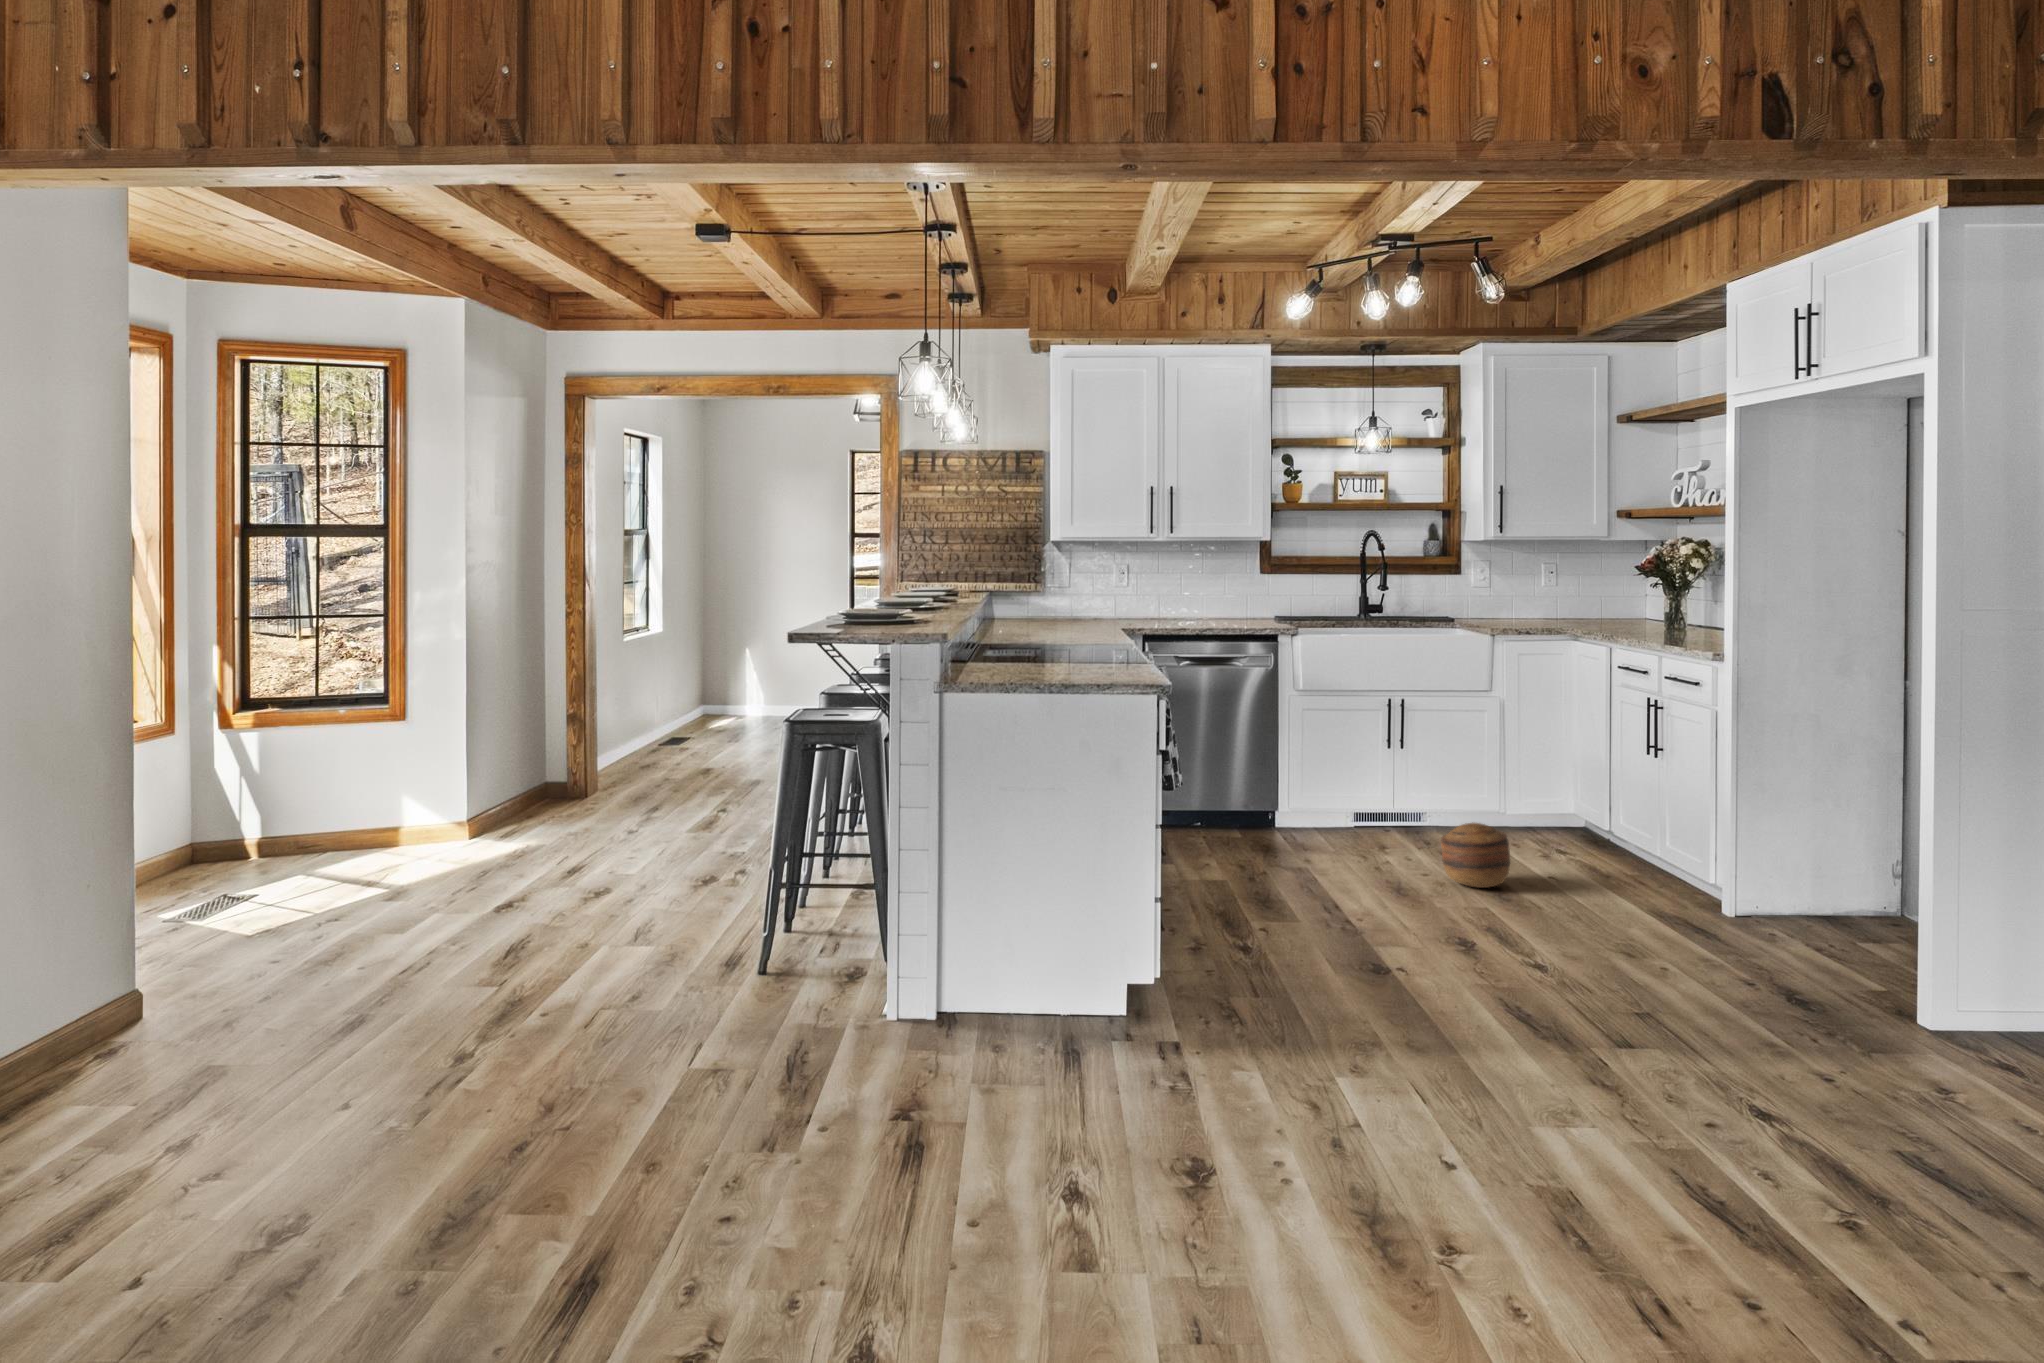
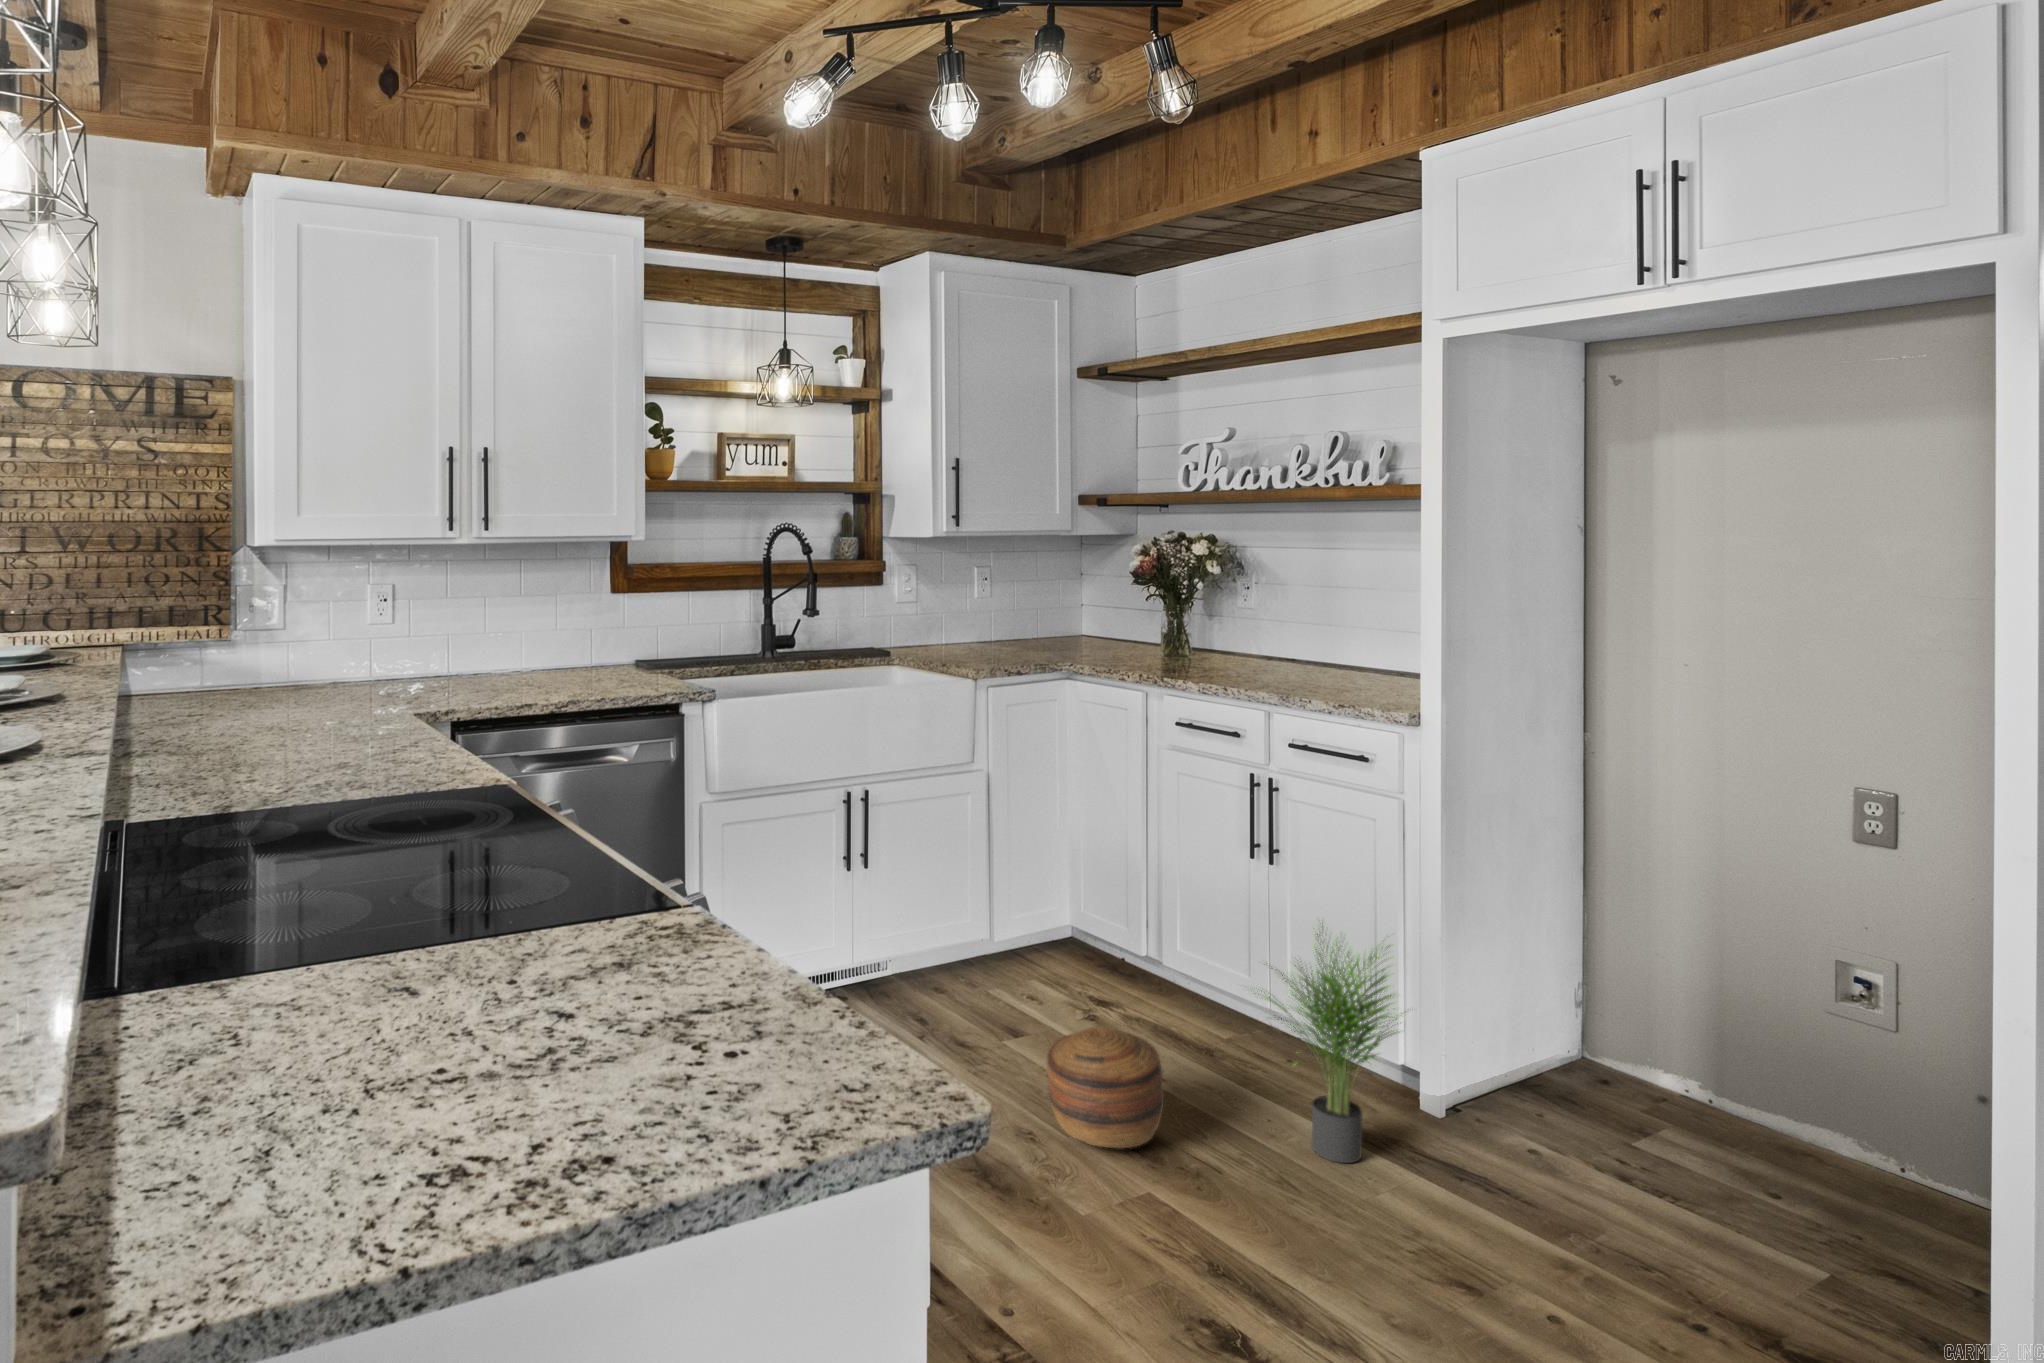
potted plant: none [1560,766,1657,910] -> present [1258,932,1406,1163]

